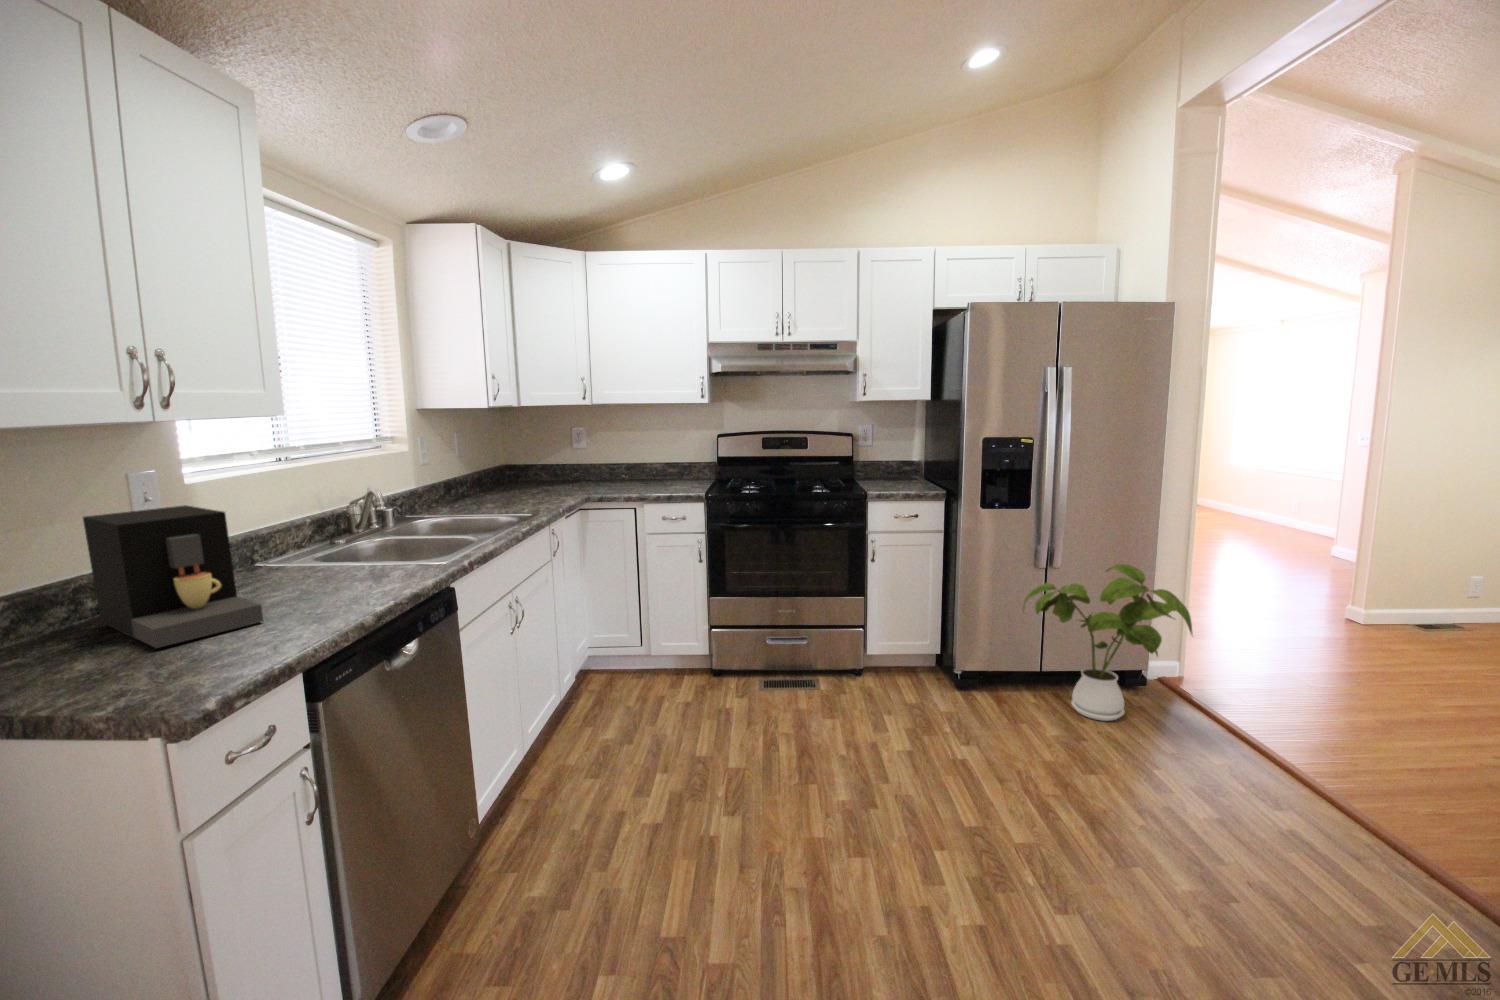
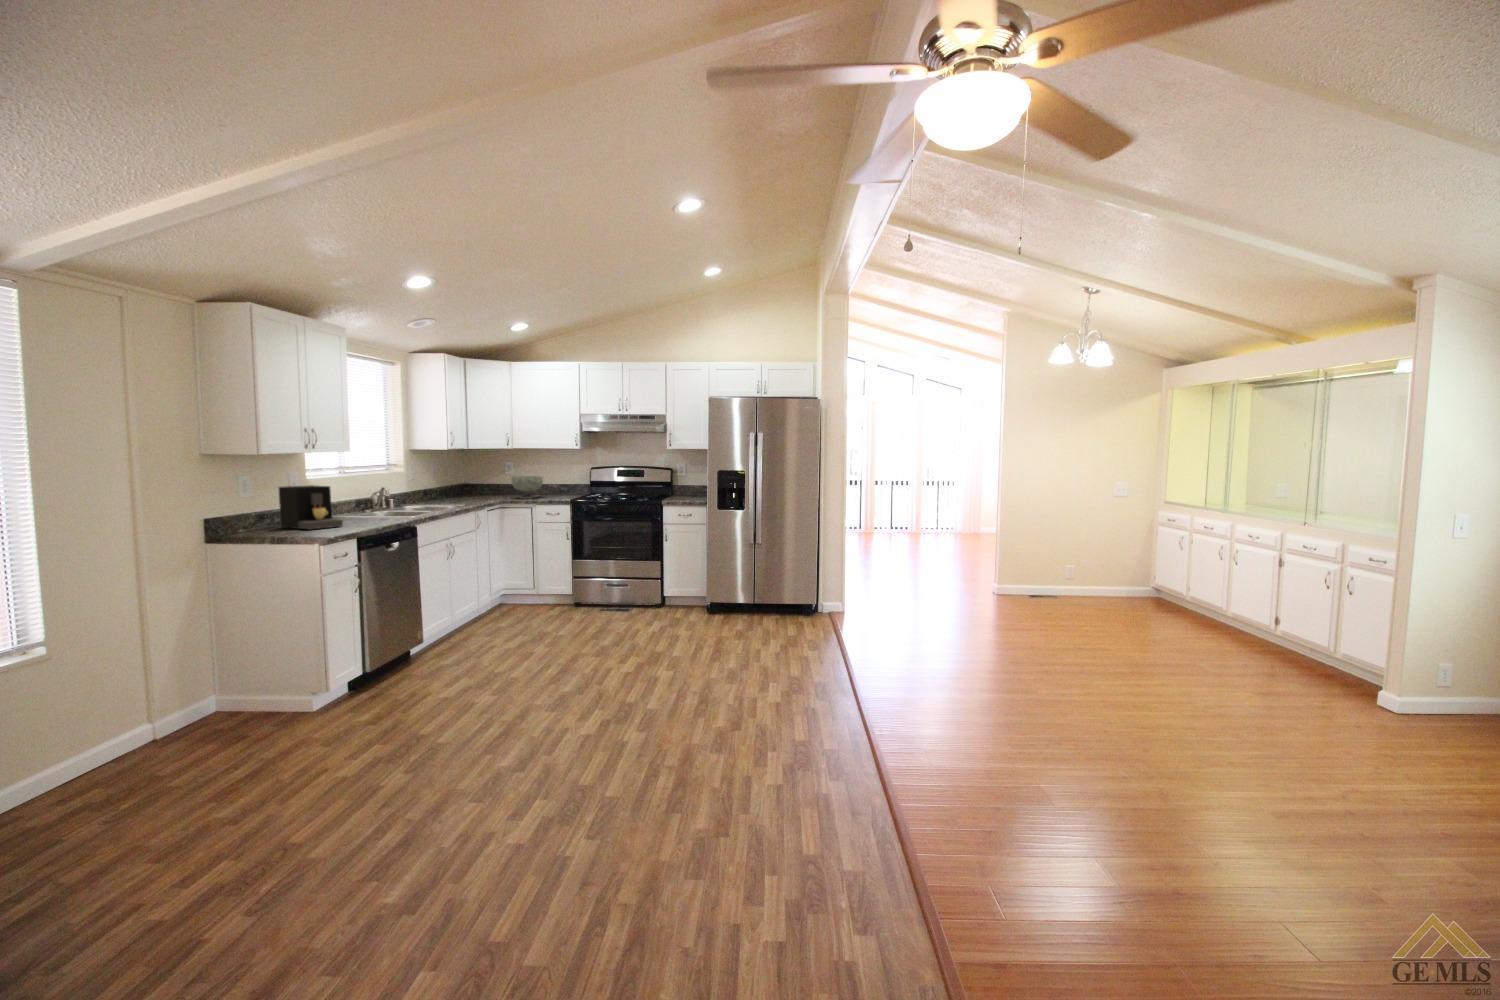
decorative bowl: none [595,452,649,492] -> present [511,476,543,499]
house plant: present [1024,564,1192,721] -> none [734,536,817,622]

